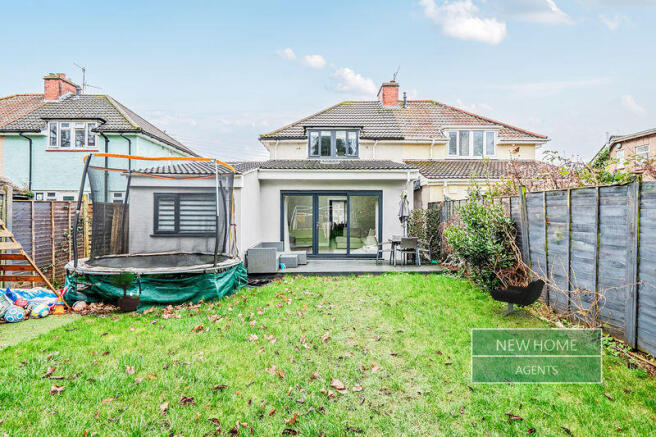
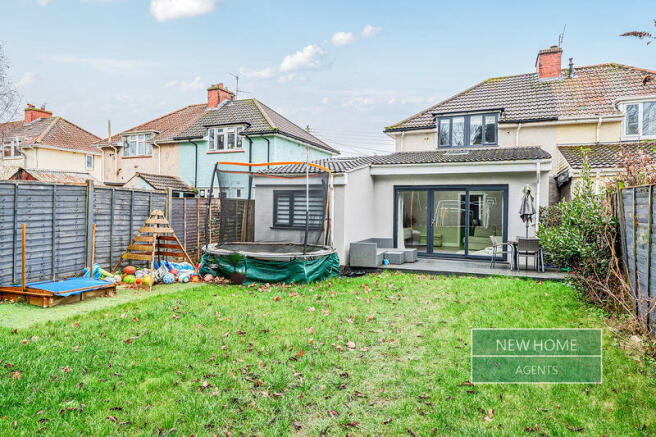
lounge chair: present [490,279,545,317] -> none [566,288,640,332]

